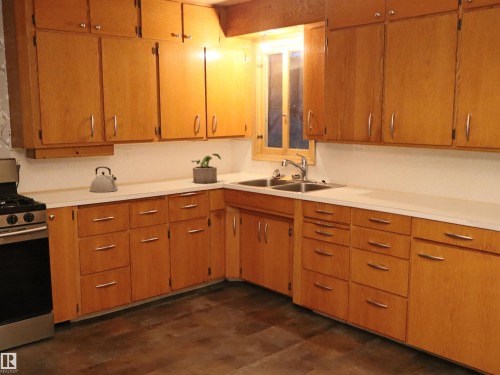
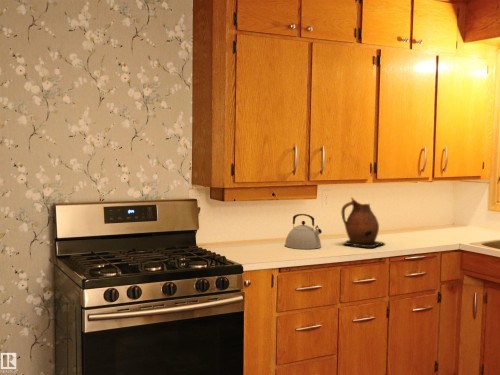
ceramic pitcher: none [134,153,168,189] -> present [341,198,384,247]
potted plant: present [191,154,221,184] -> none [410,200,455,242]

